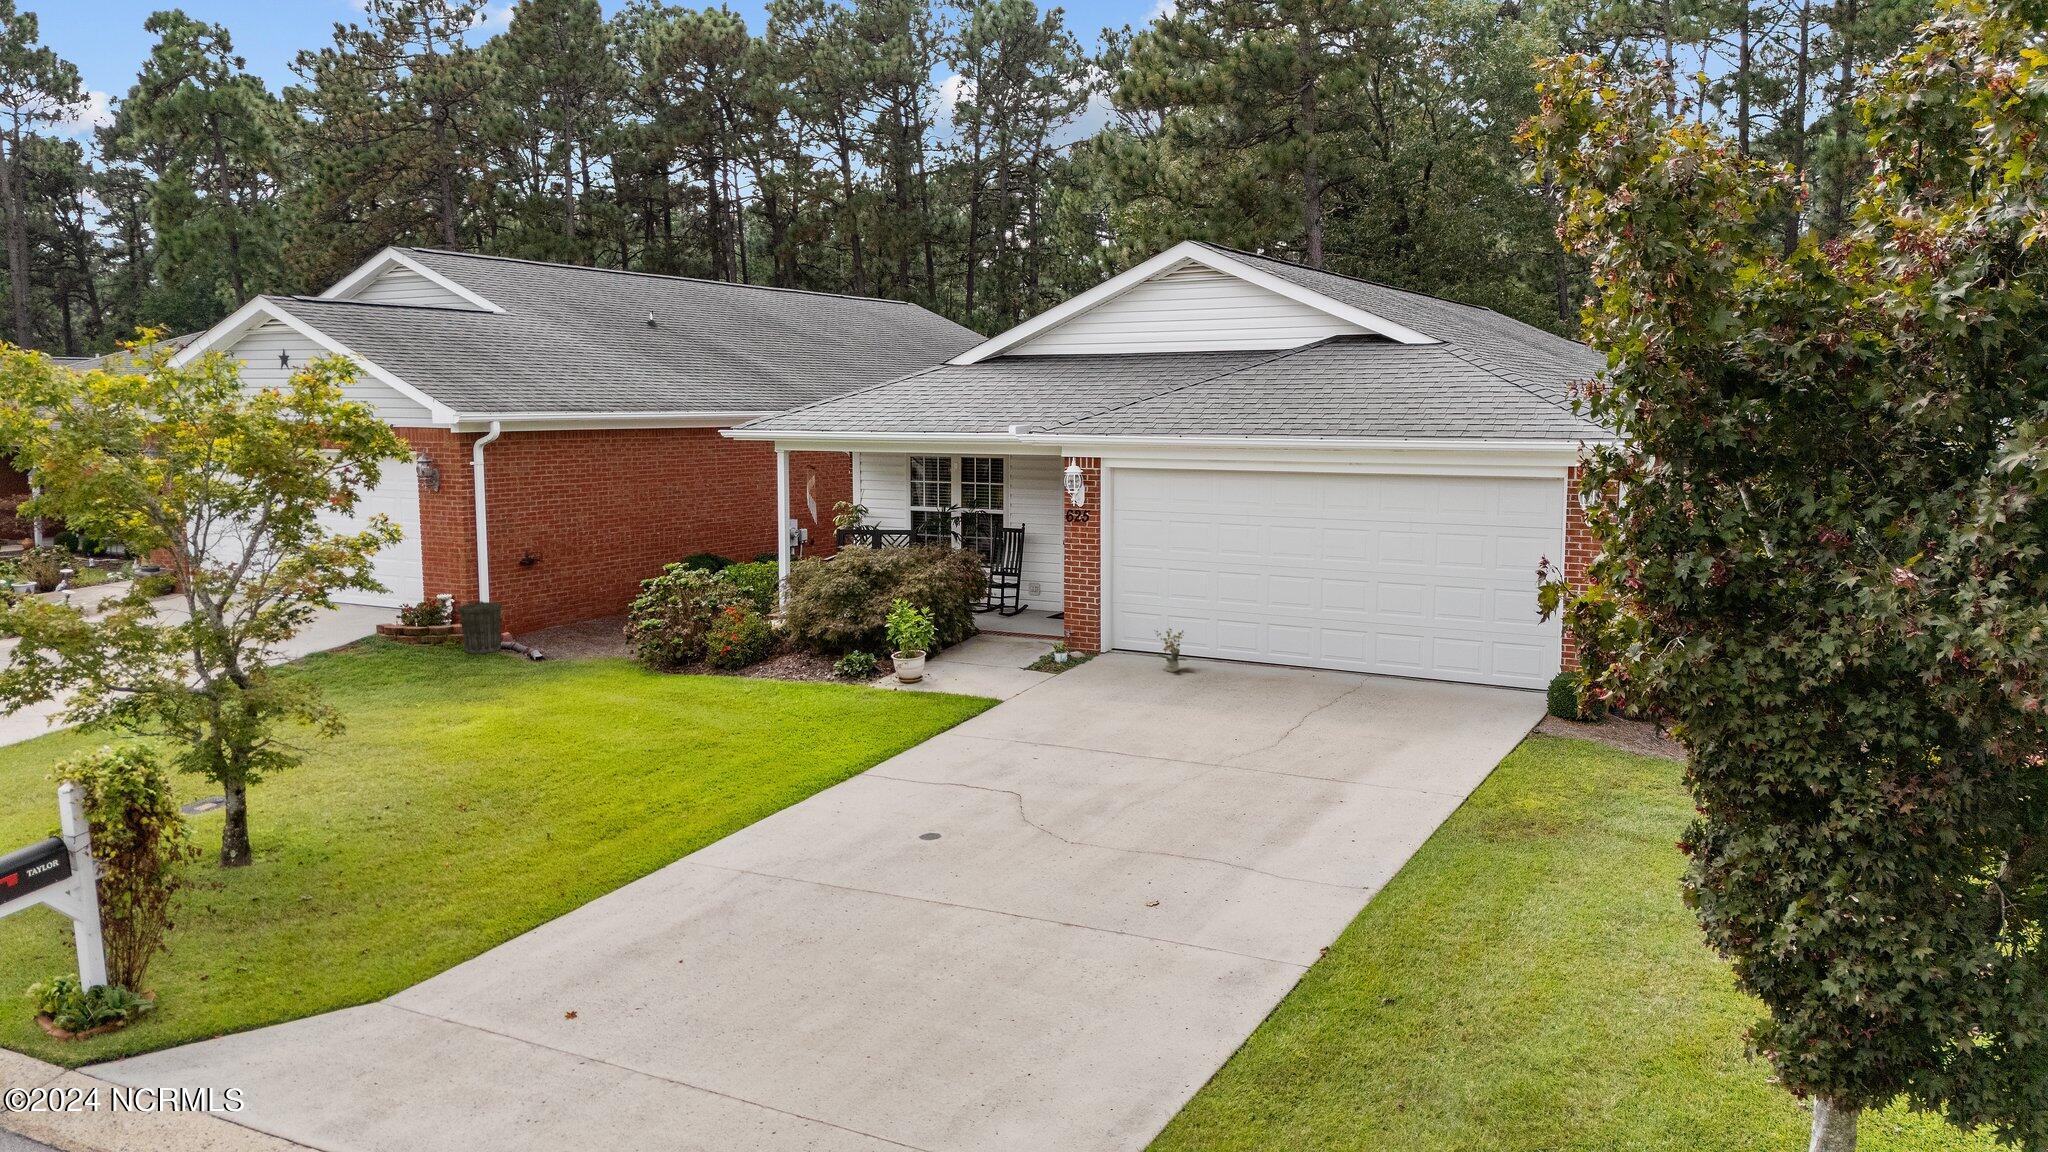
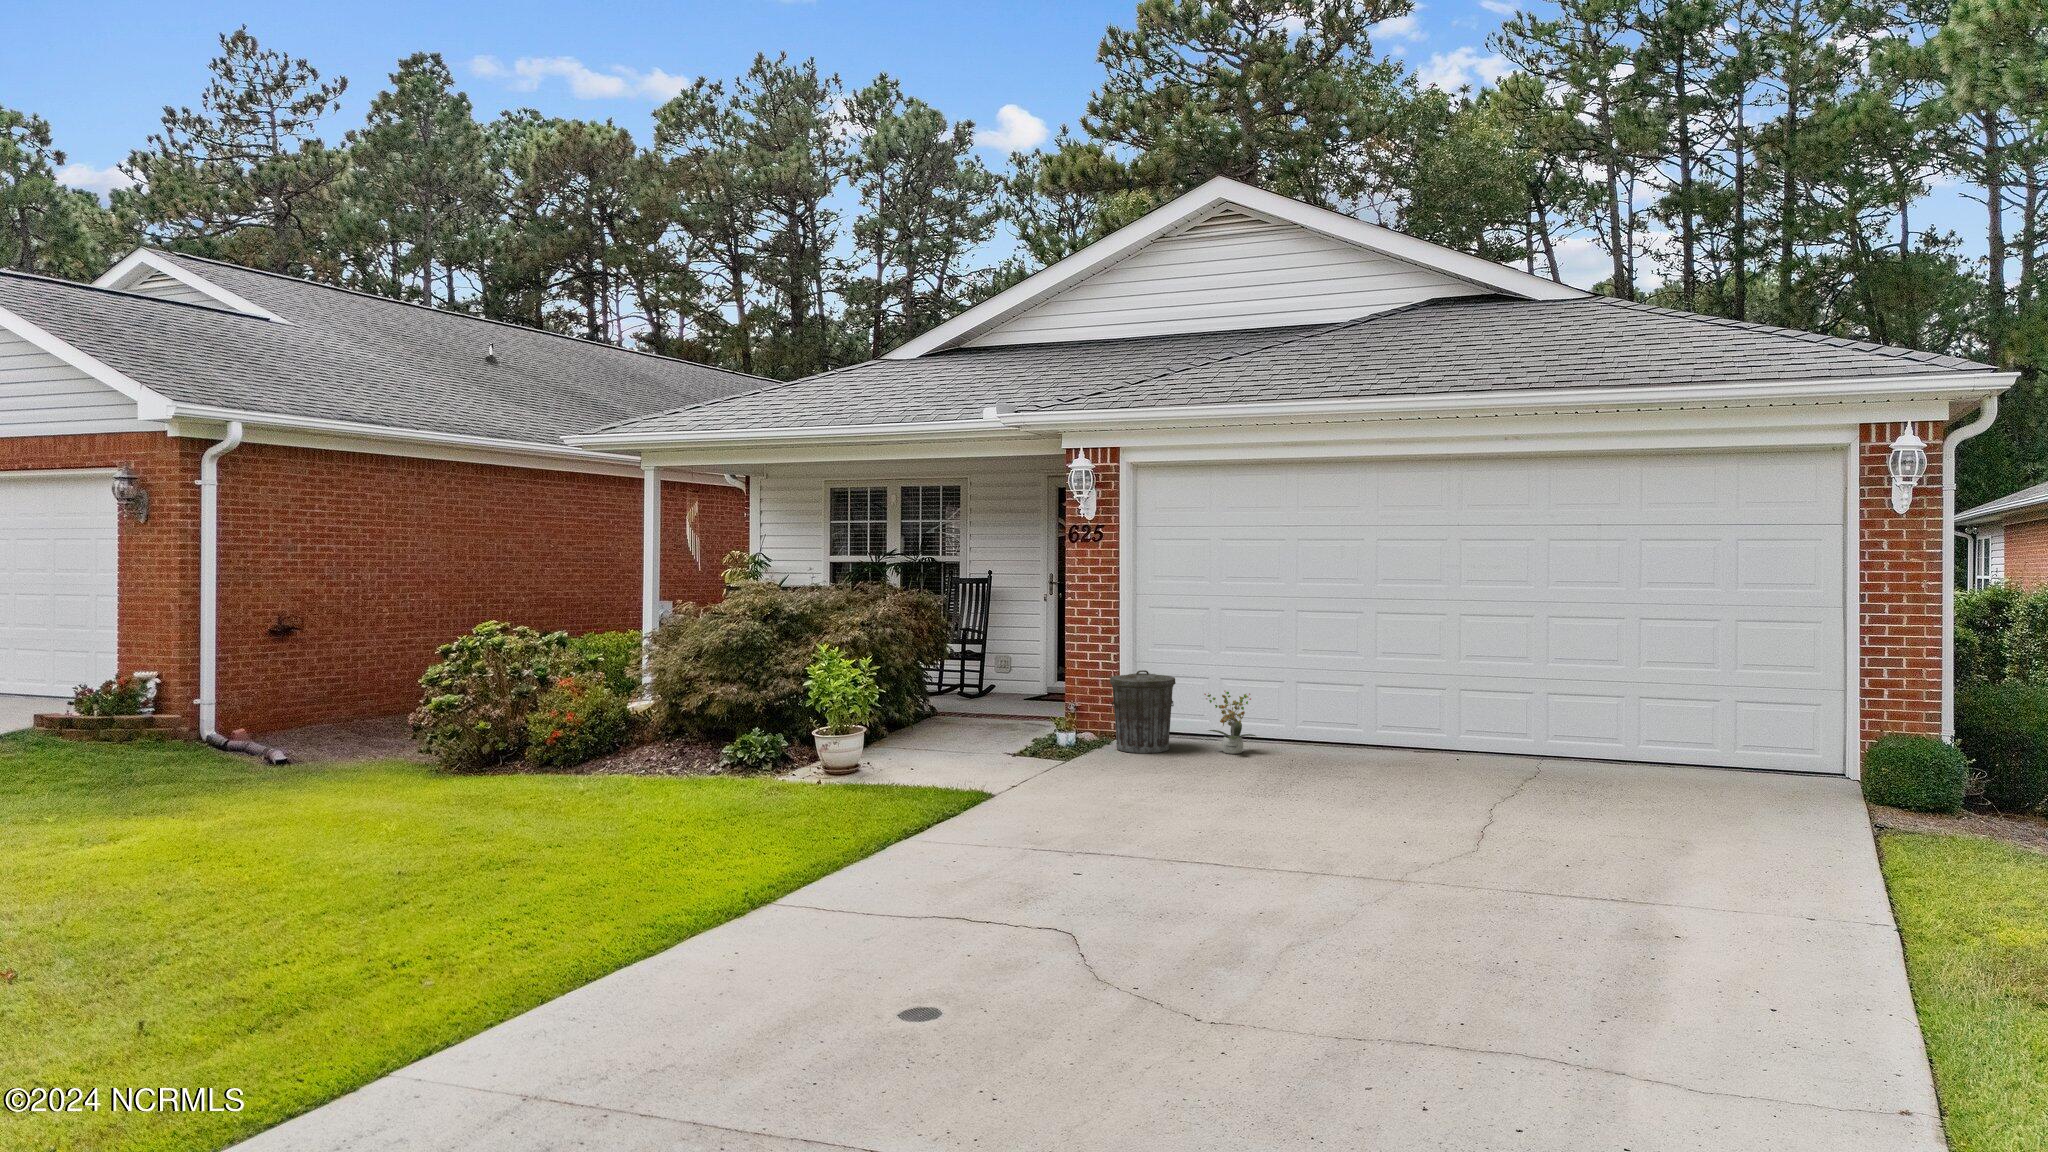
trash can: present [458,601,502,654] -> present [1110,670,1176,753]

